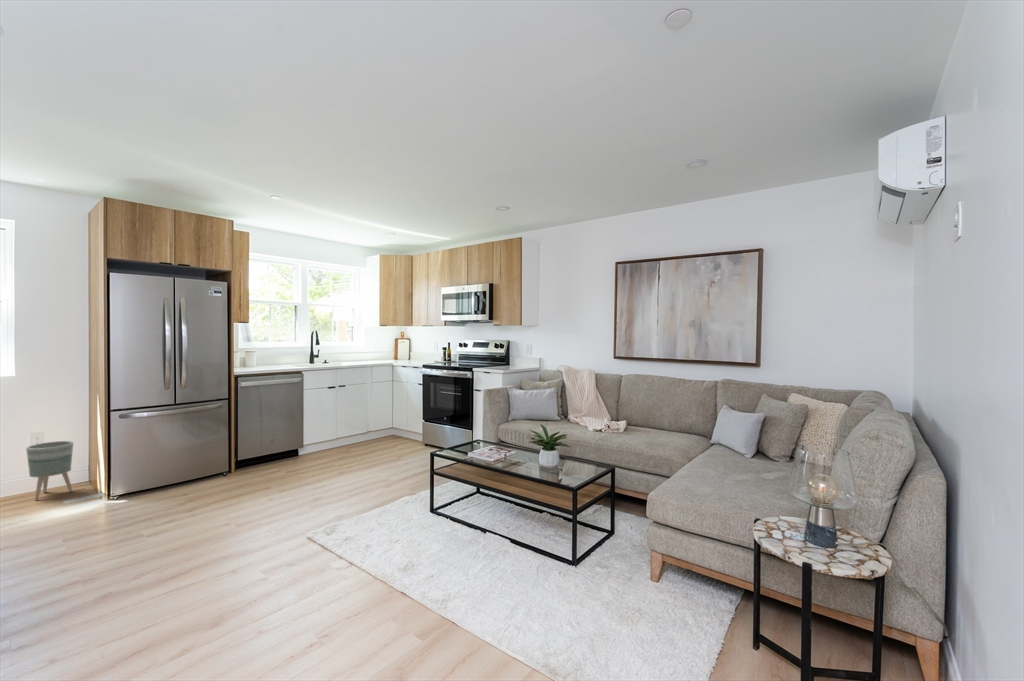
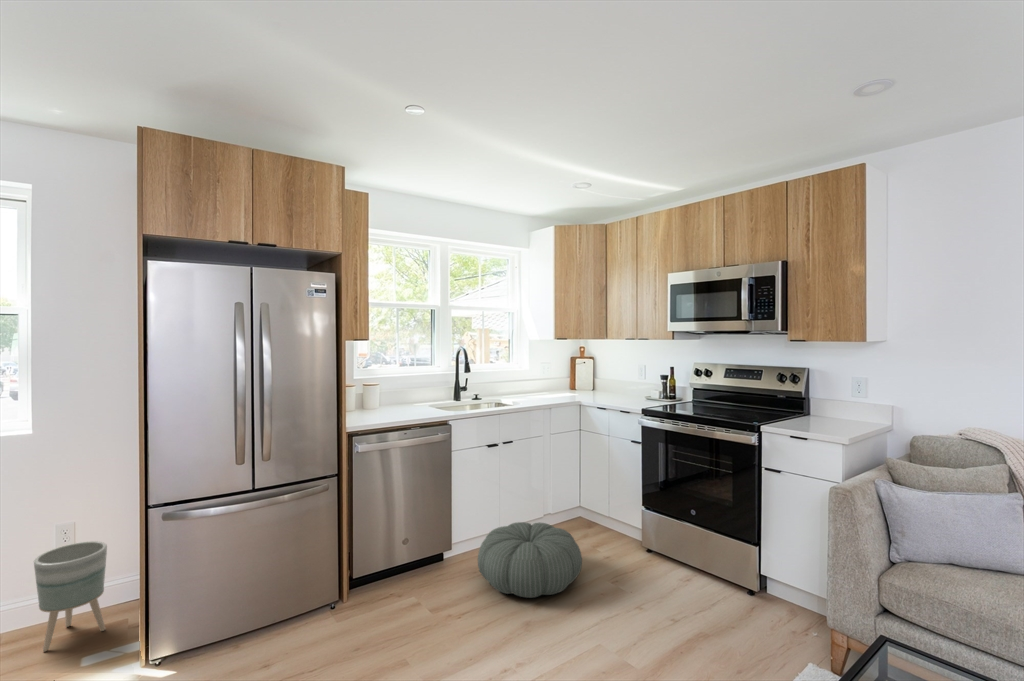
pouf: none [317,430,380,464] -> present [478,522,582,598]

